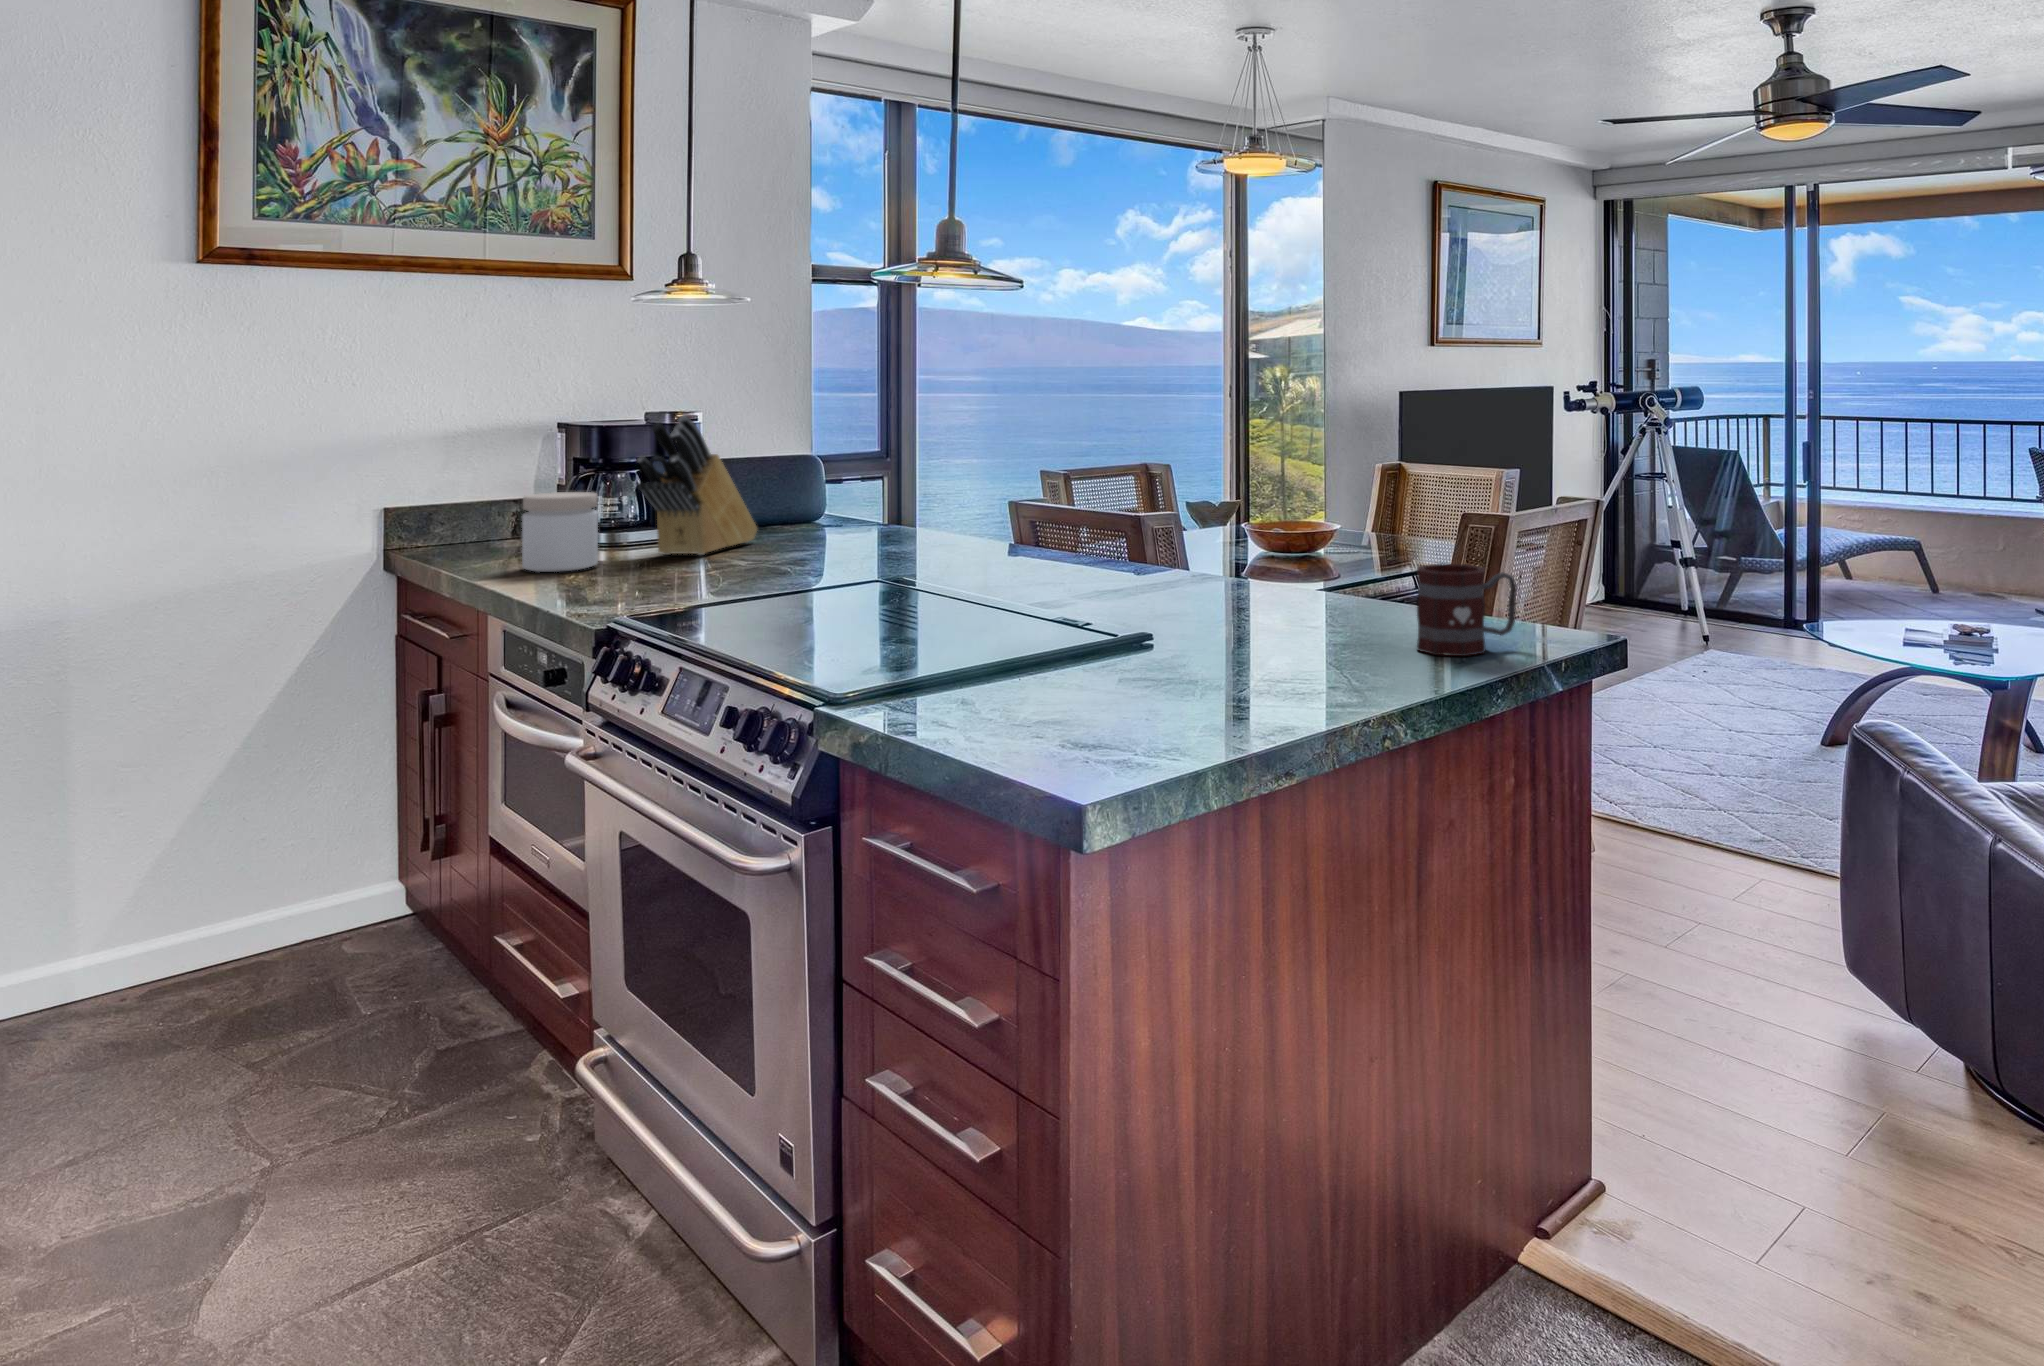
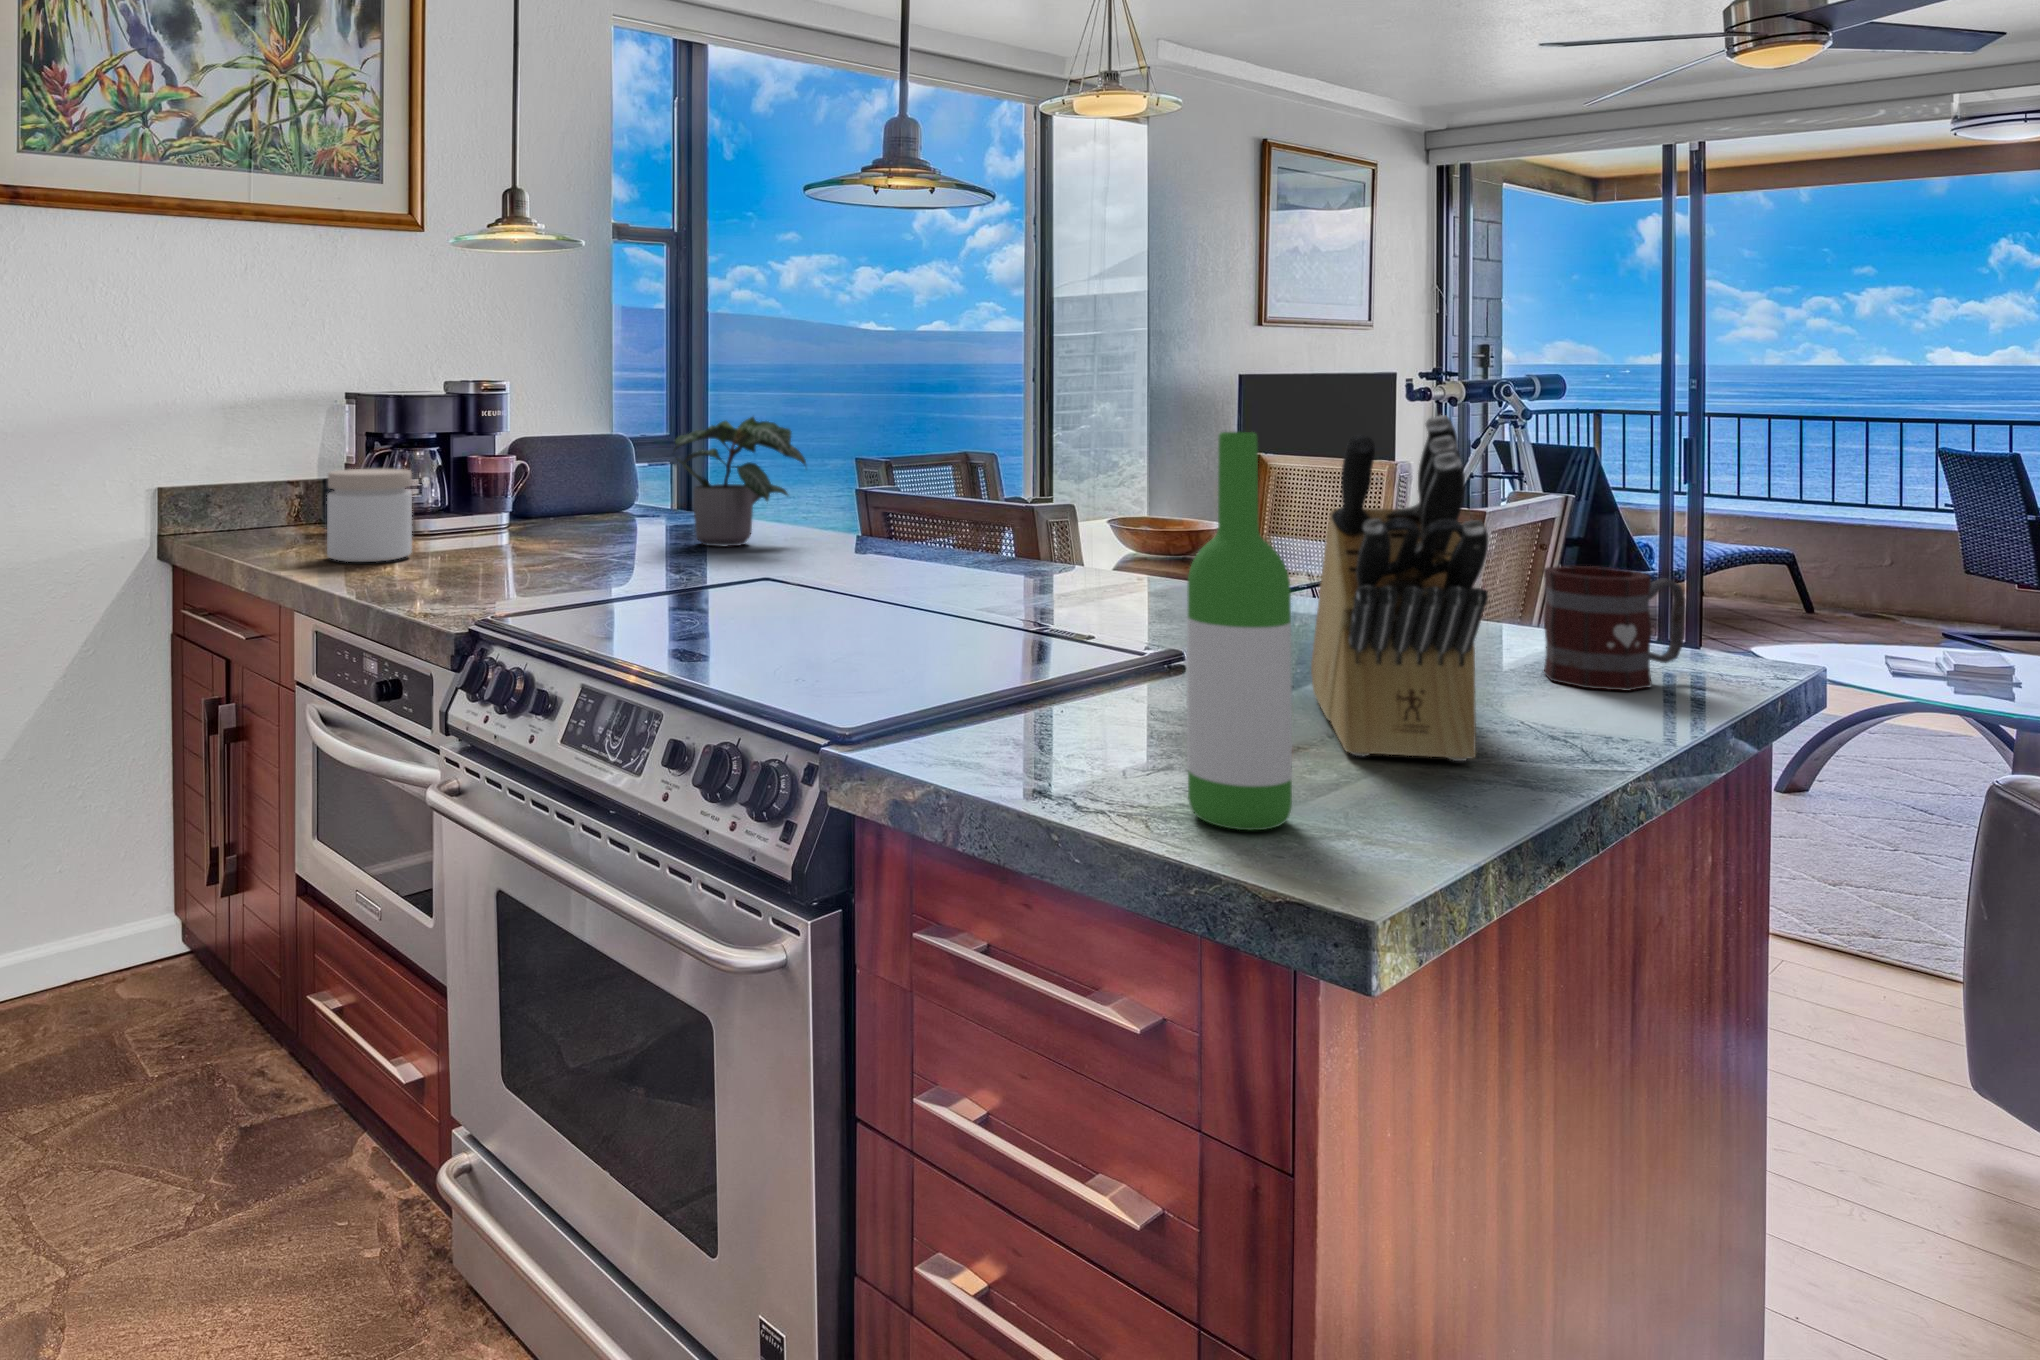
knife block: present [637,415,757,555] -> present [1311,415,1488,761]
potted plant: none [828,443,950,554] -> present [674,417,806,546]
wine bottle: none [1040,477,1108,752] -> present [1187,432,1292,830]

